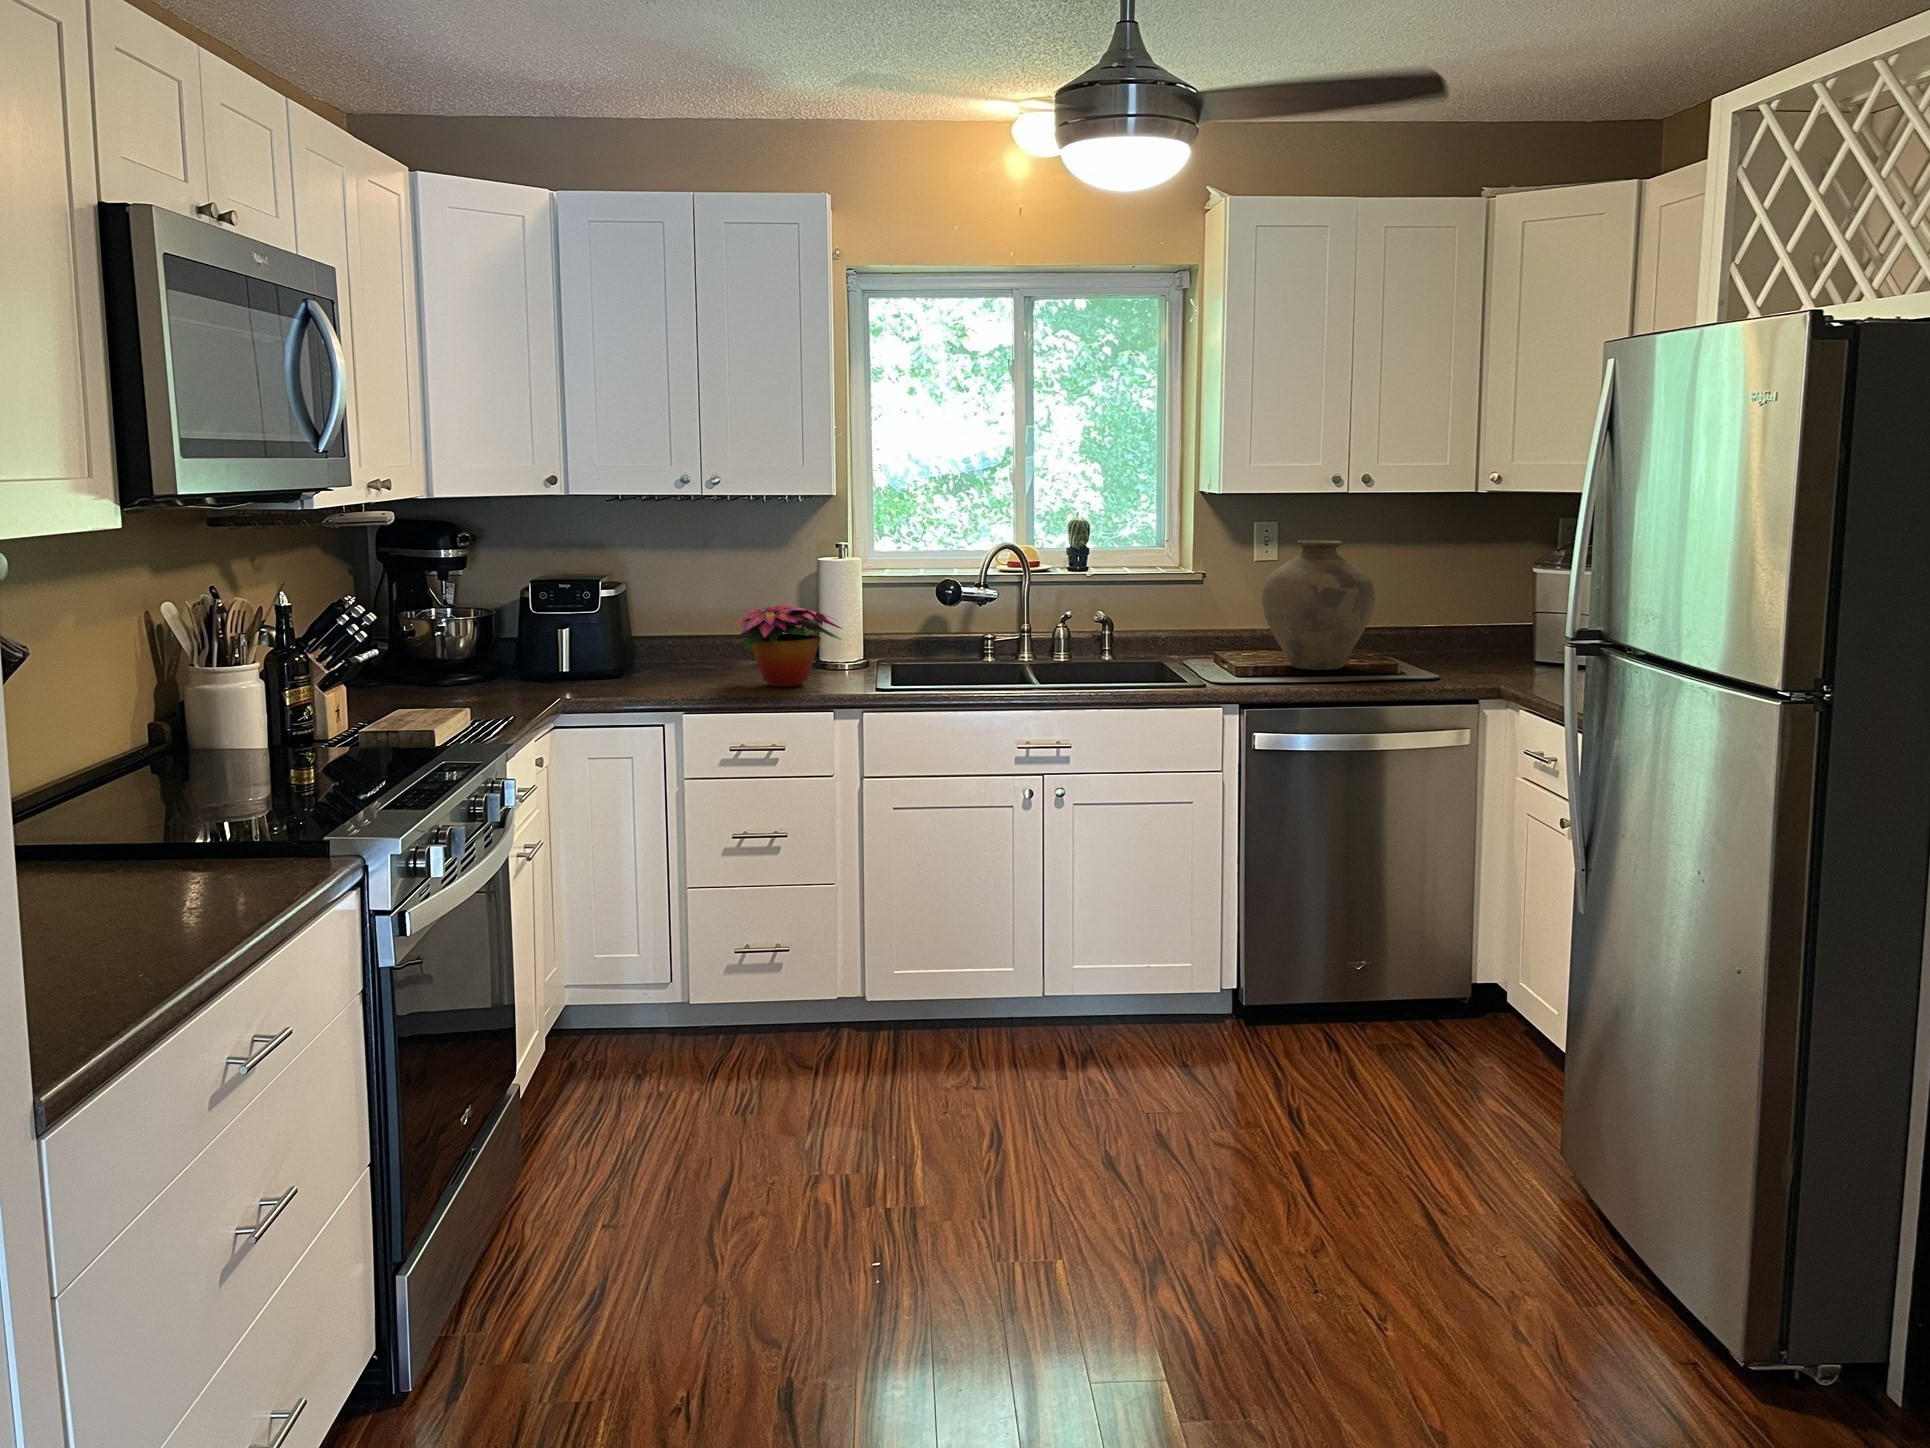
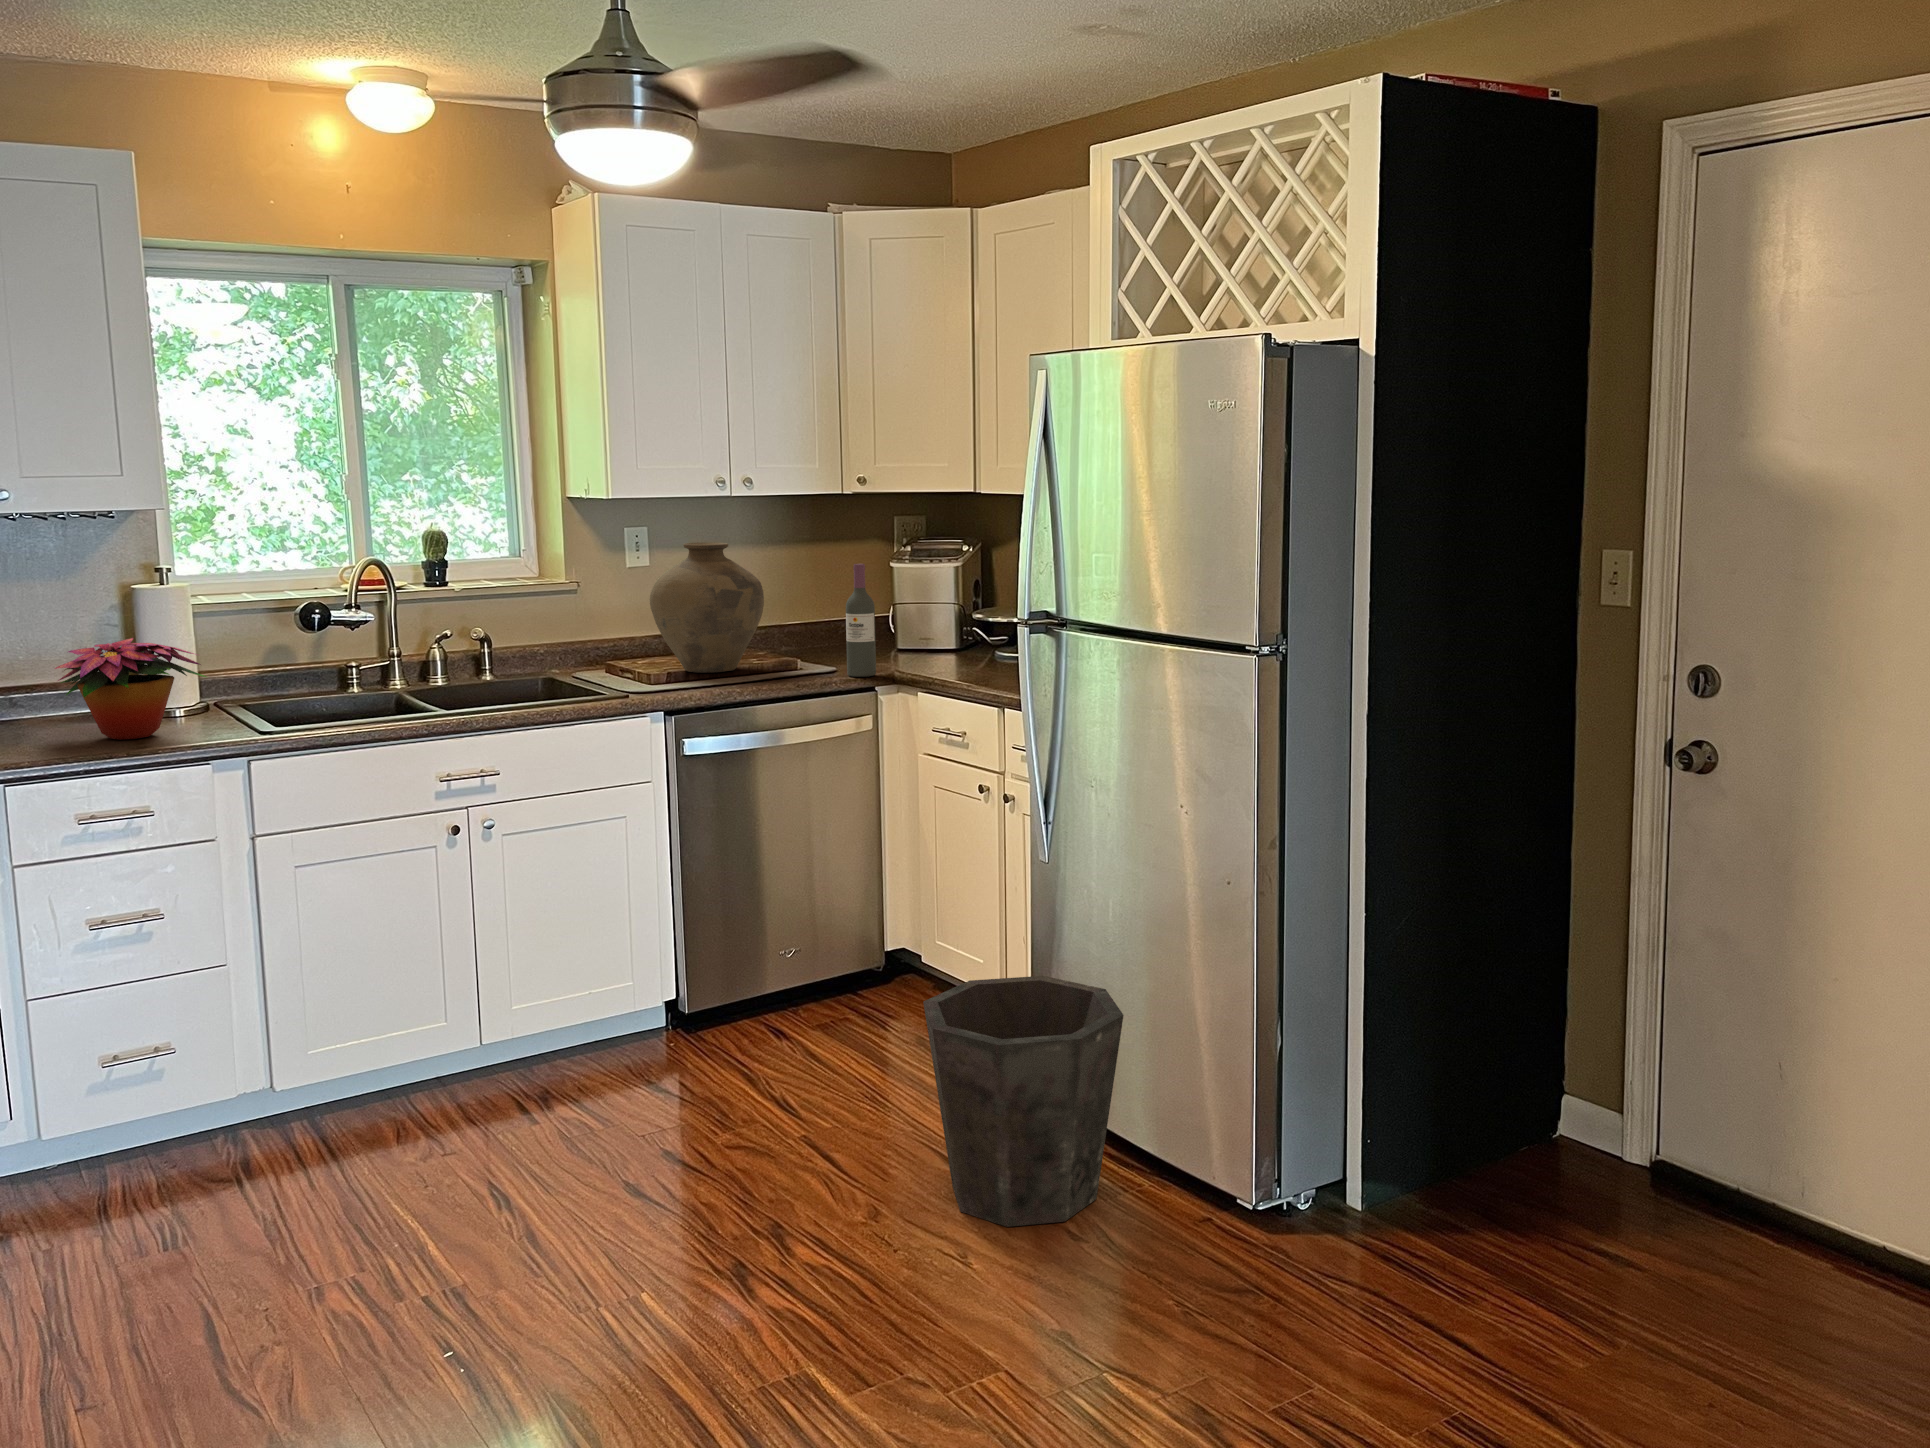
wine bottle: none [1445,568,1480,687] -> present [846,564,876,677]
waste bin: none [1382,1025,1607,1314] -> present [923,976,1124,1227]

